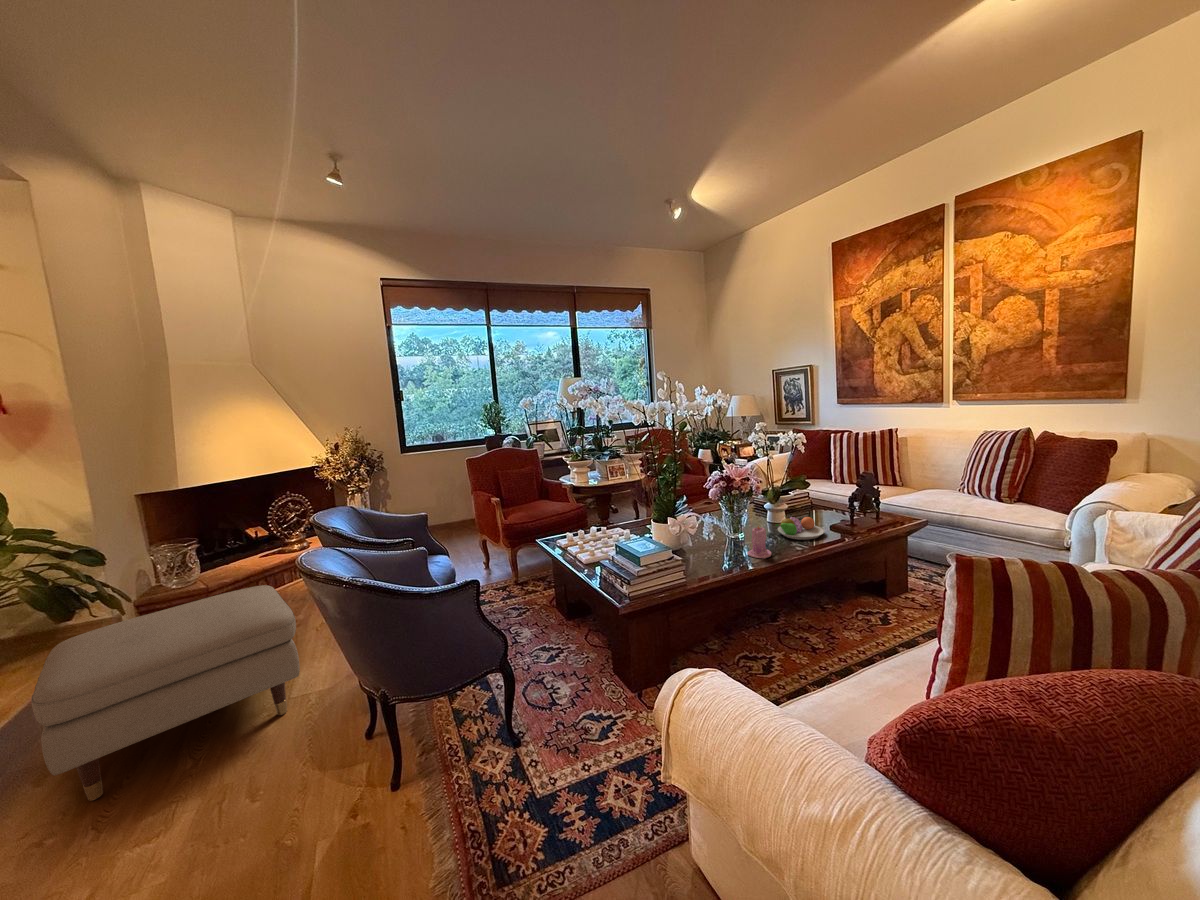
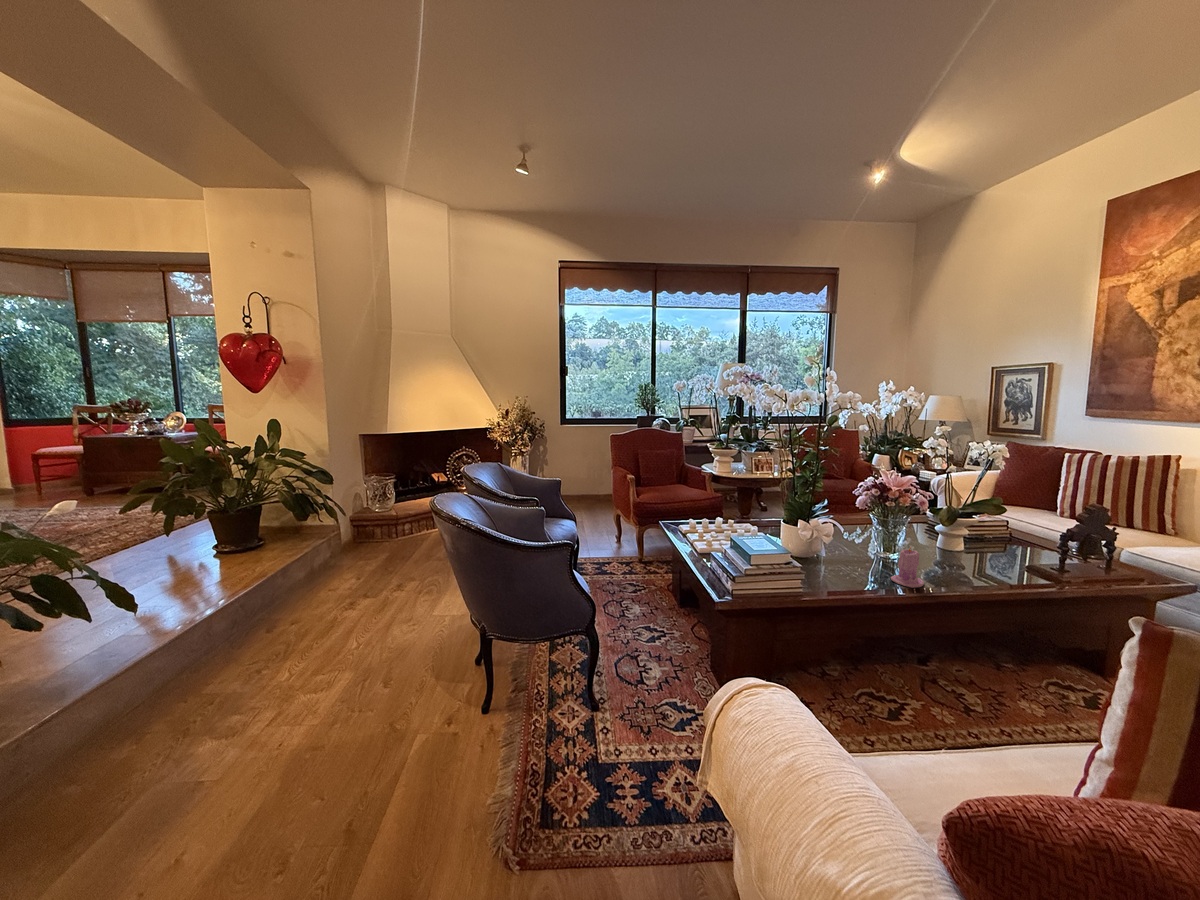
fruit bowl: present [775,515,824,540] -> none [940,543,1013,578]
ottoman: present [31,585,300,801] -> none [267,519,438,652]

